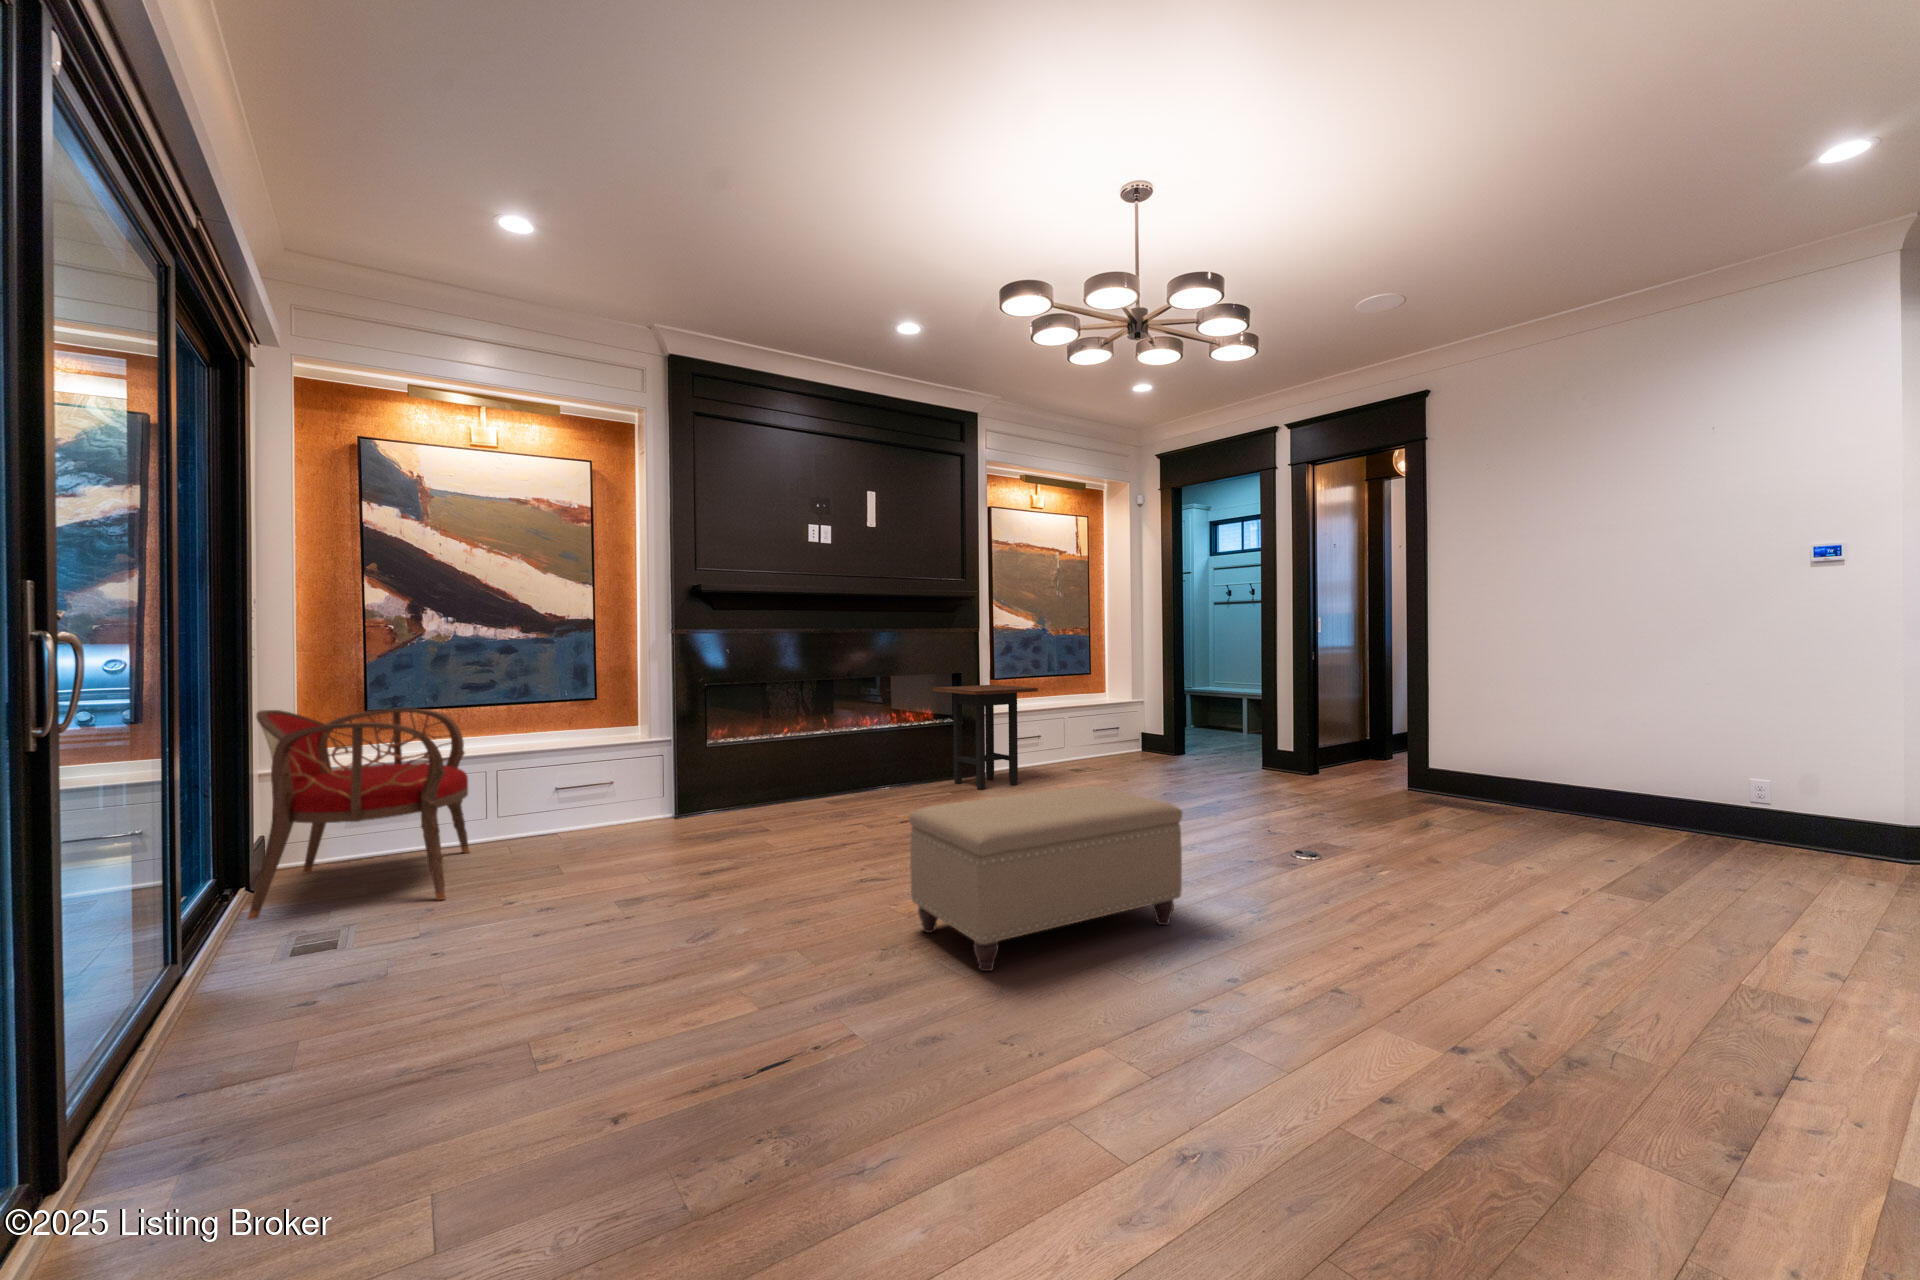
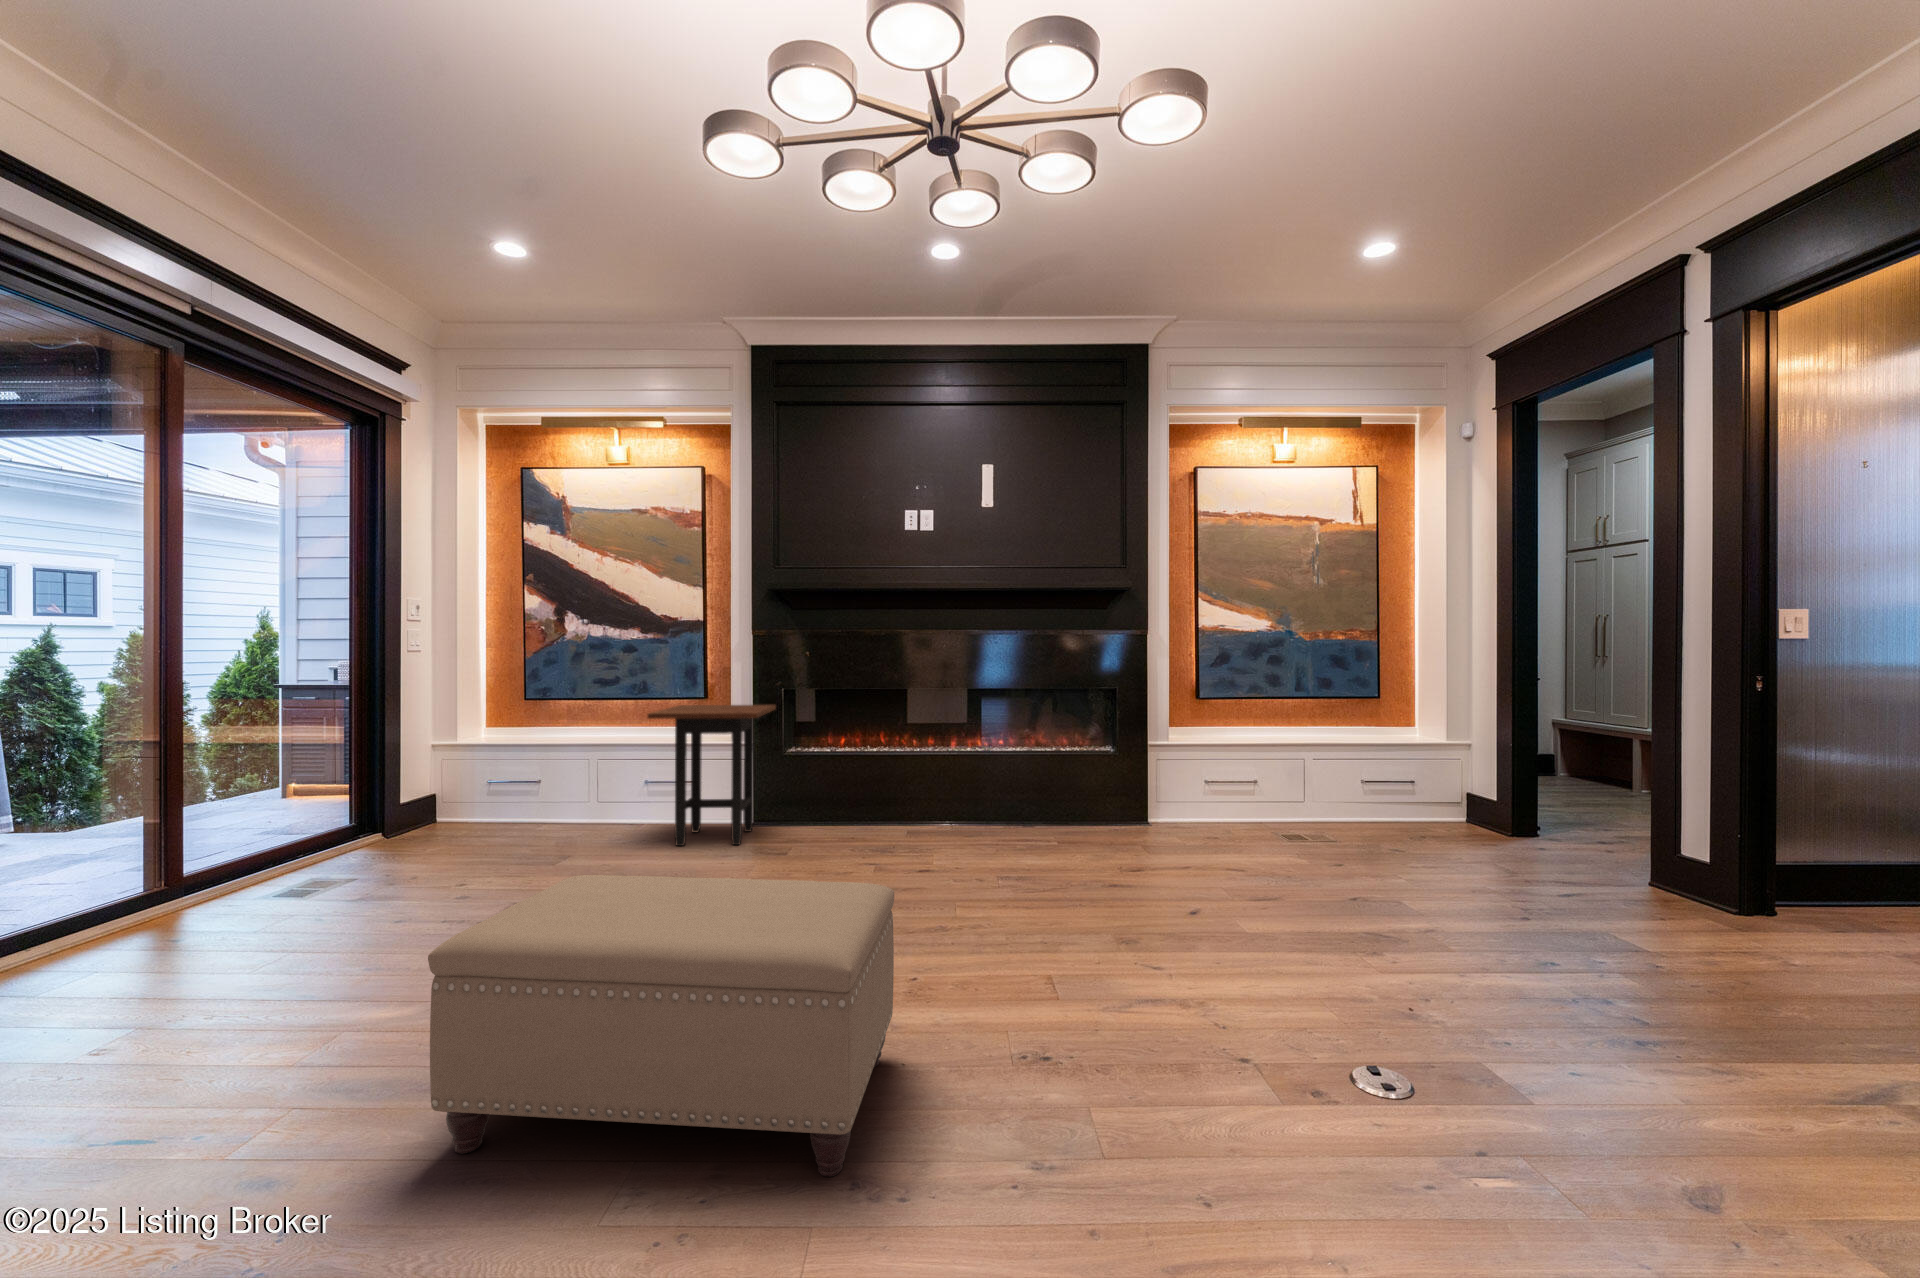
side table: present [933,685,1038,790] -> present [647,705,776,846]
armchair: present [247,708,469,920] -> none [320,695,553,875]

